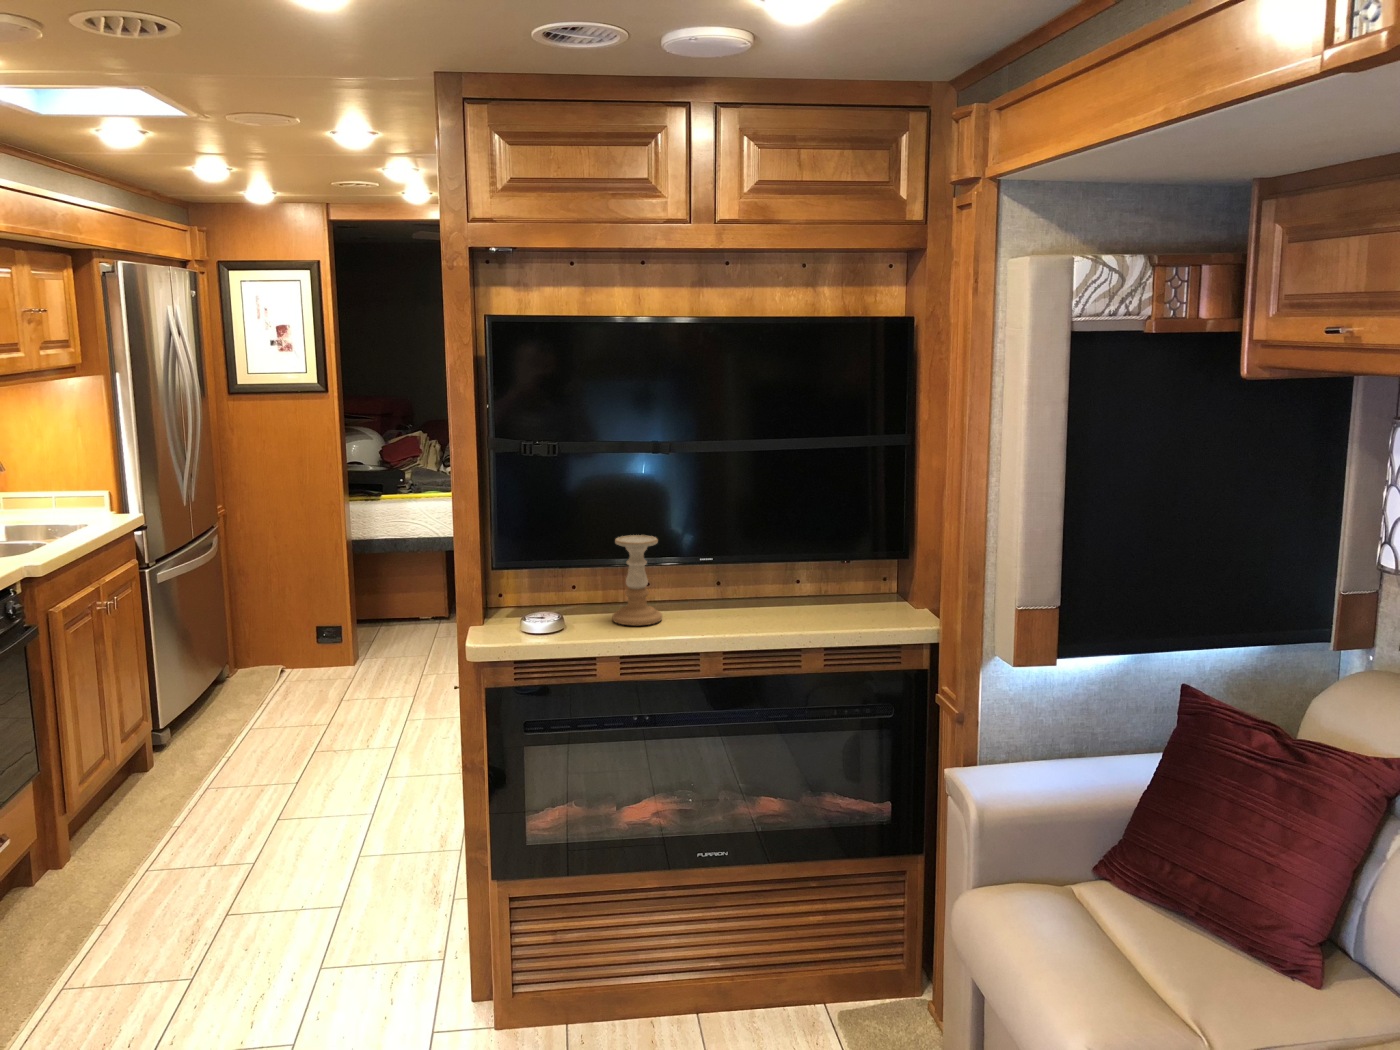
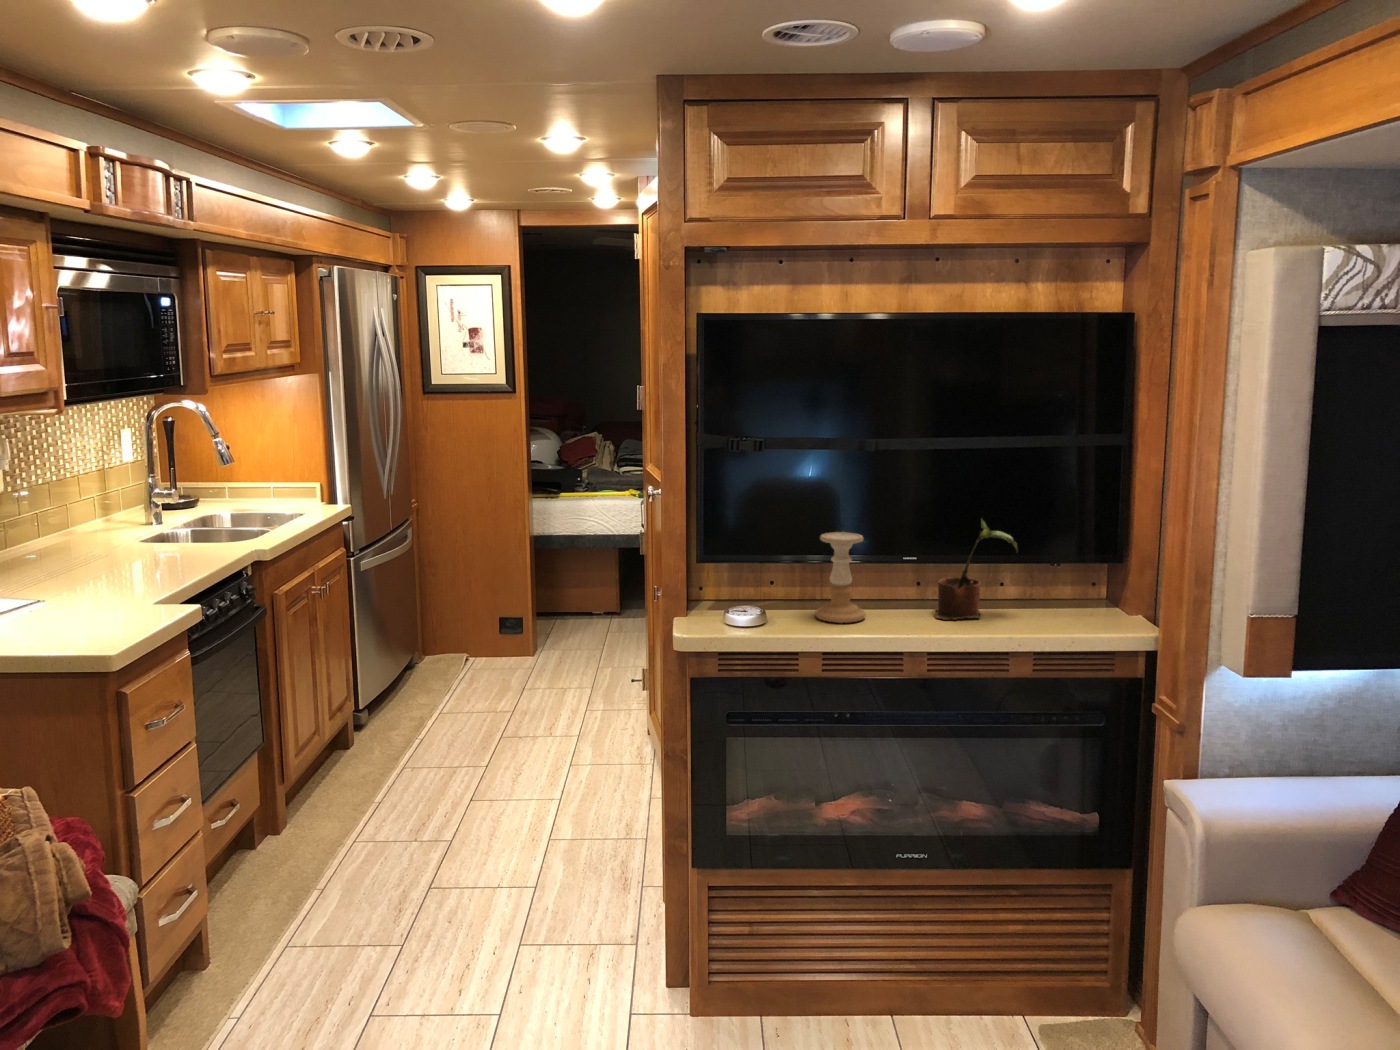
potted plant: none [729,518,810,619] -> present [935,519,1018,620]

